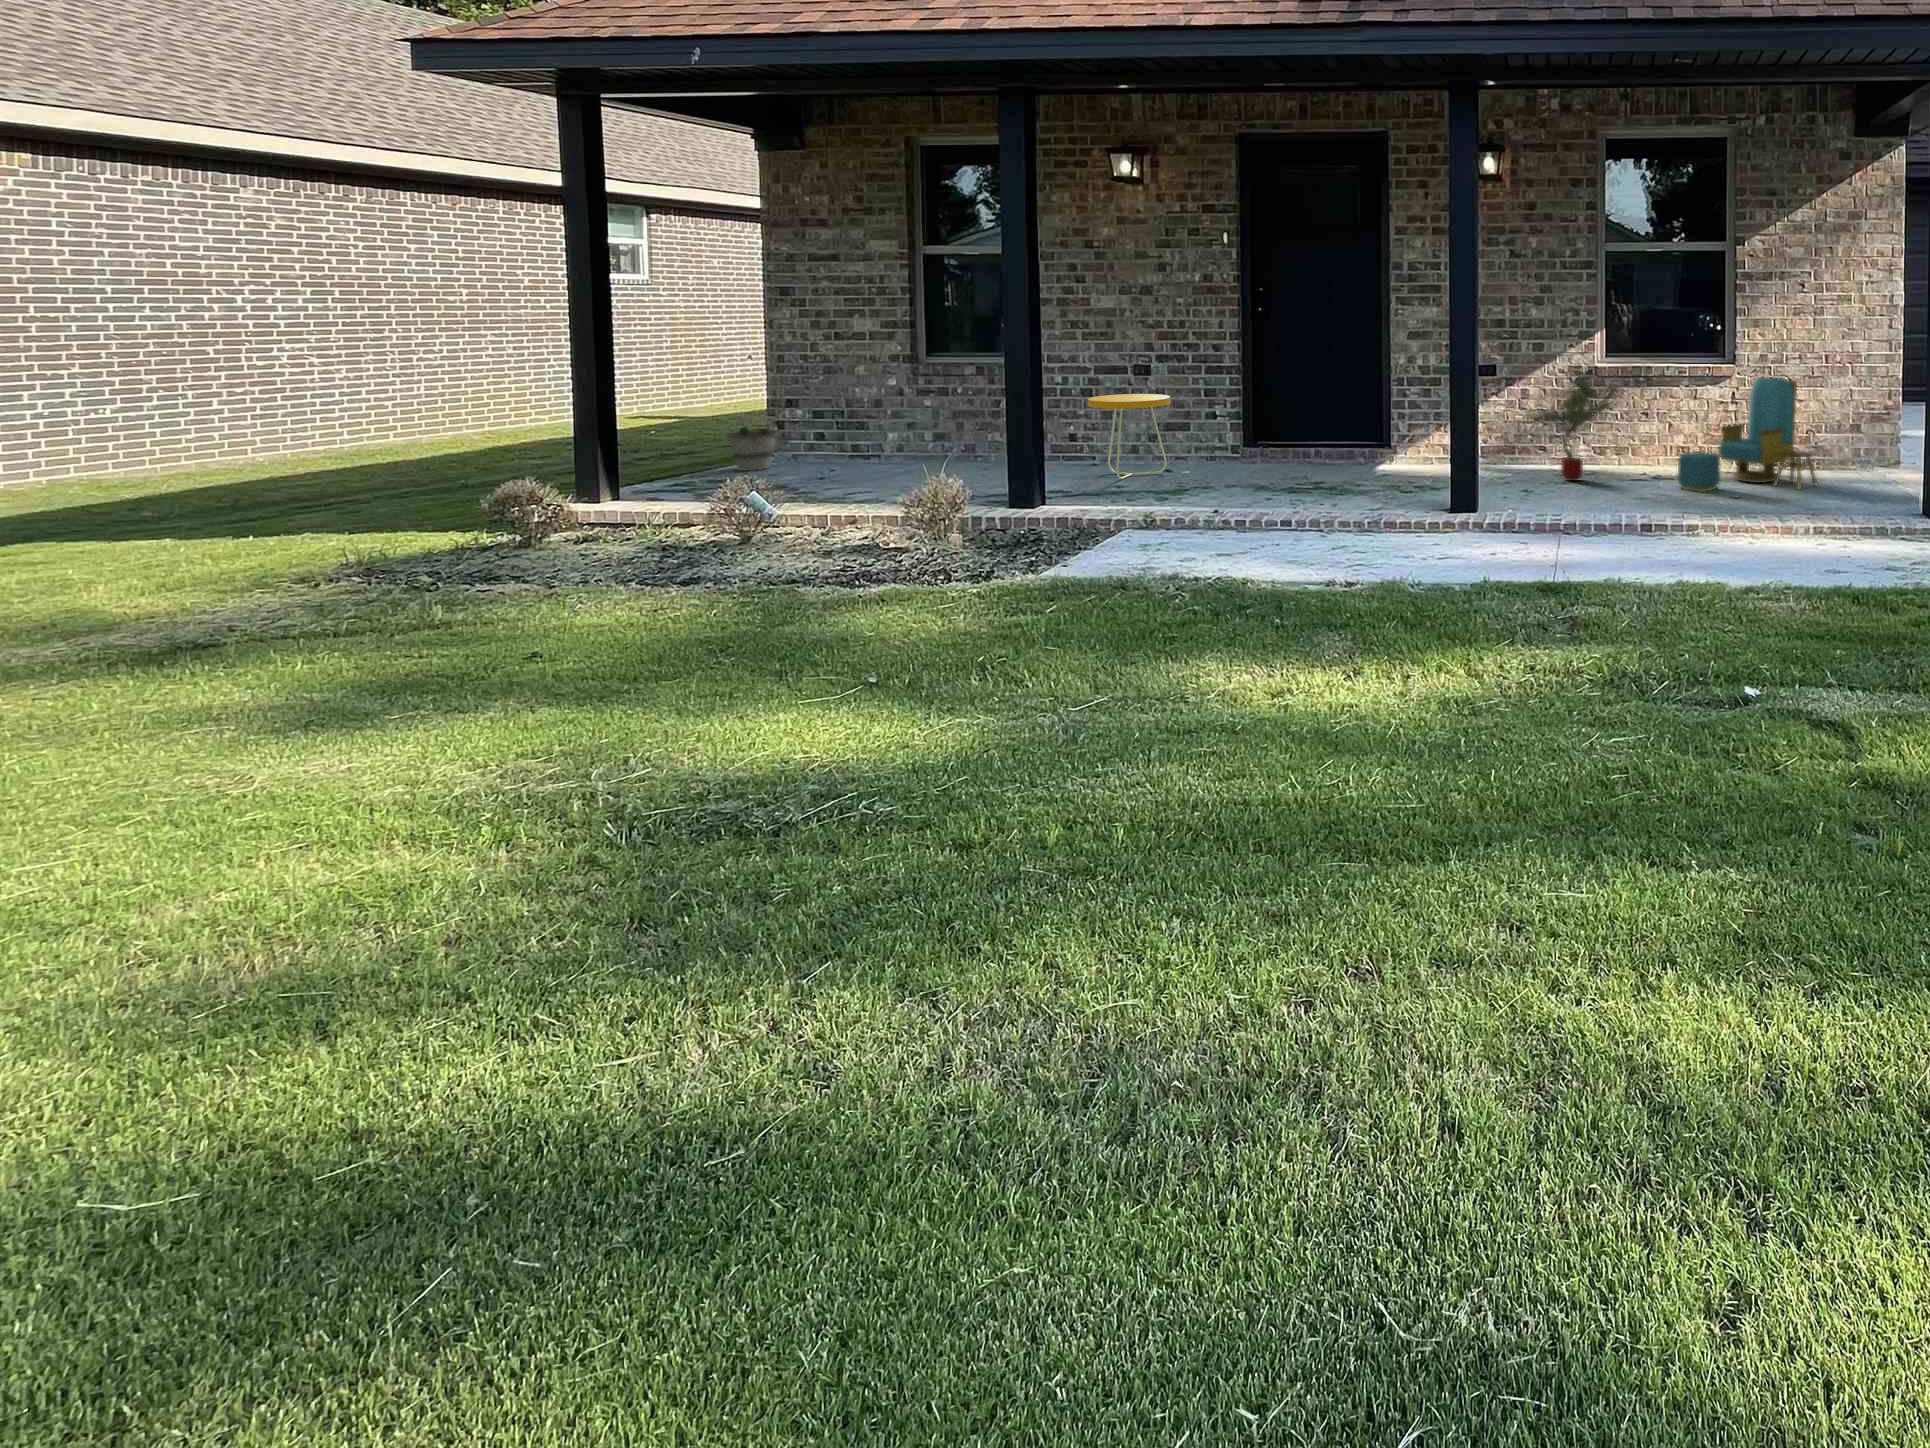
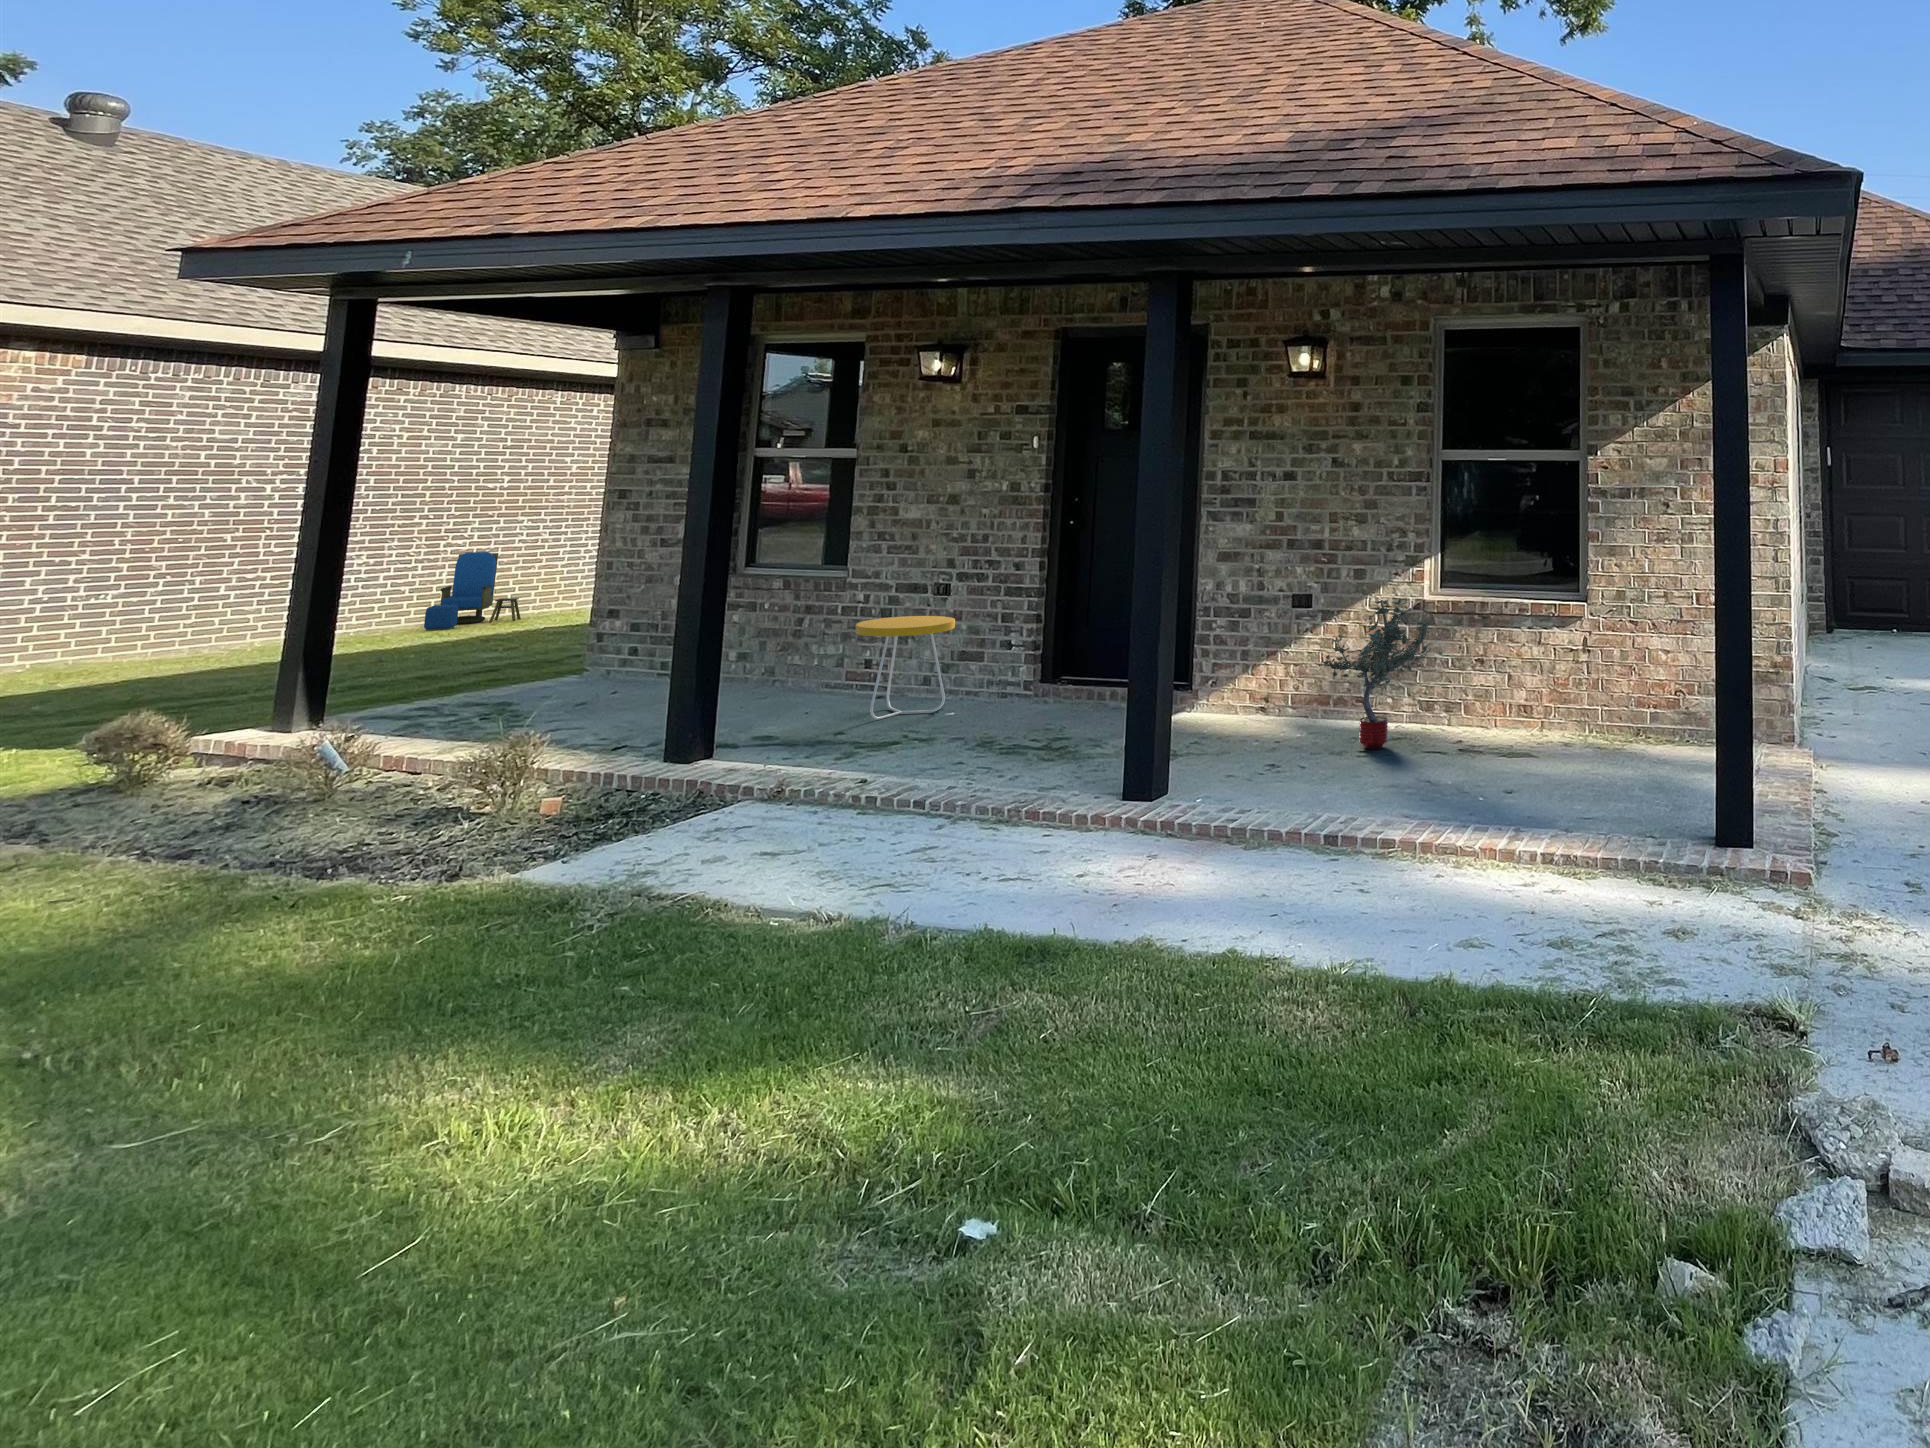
armchair: present [1678,377,1817,492] -> present [424,552,521,631]
bucket: present [728,427,789,471] -> none [537,637,609,687]

